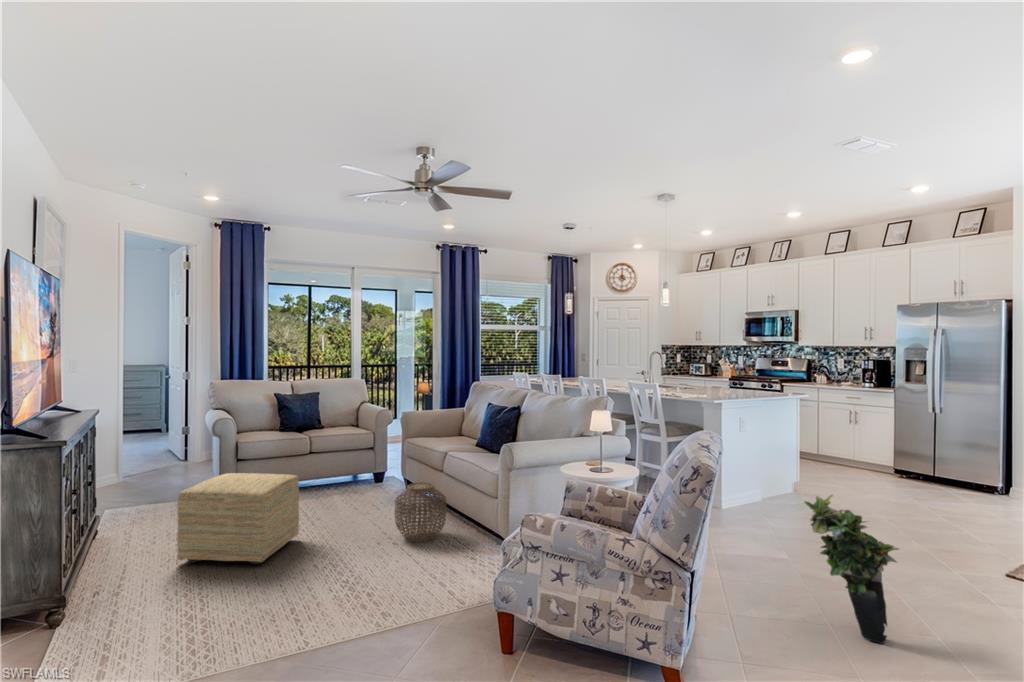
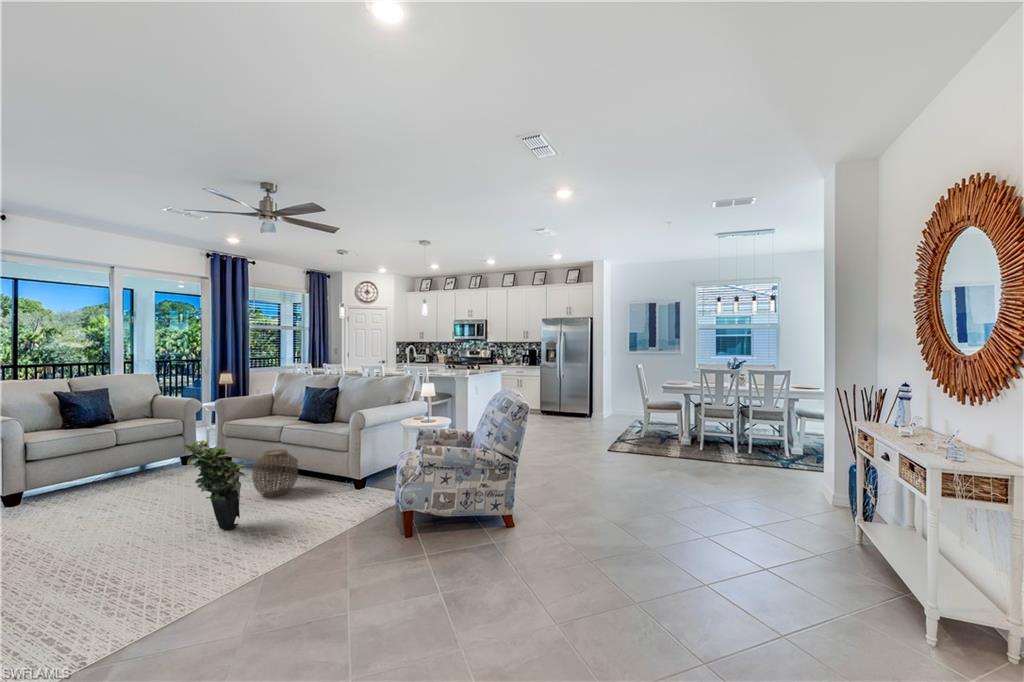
ottoman: present [177,473,299,565] -> none [36,458,157,553]
potted plant: present [804,495,899,644] -> present [182,440,246,530]

